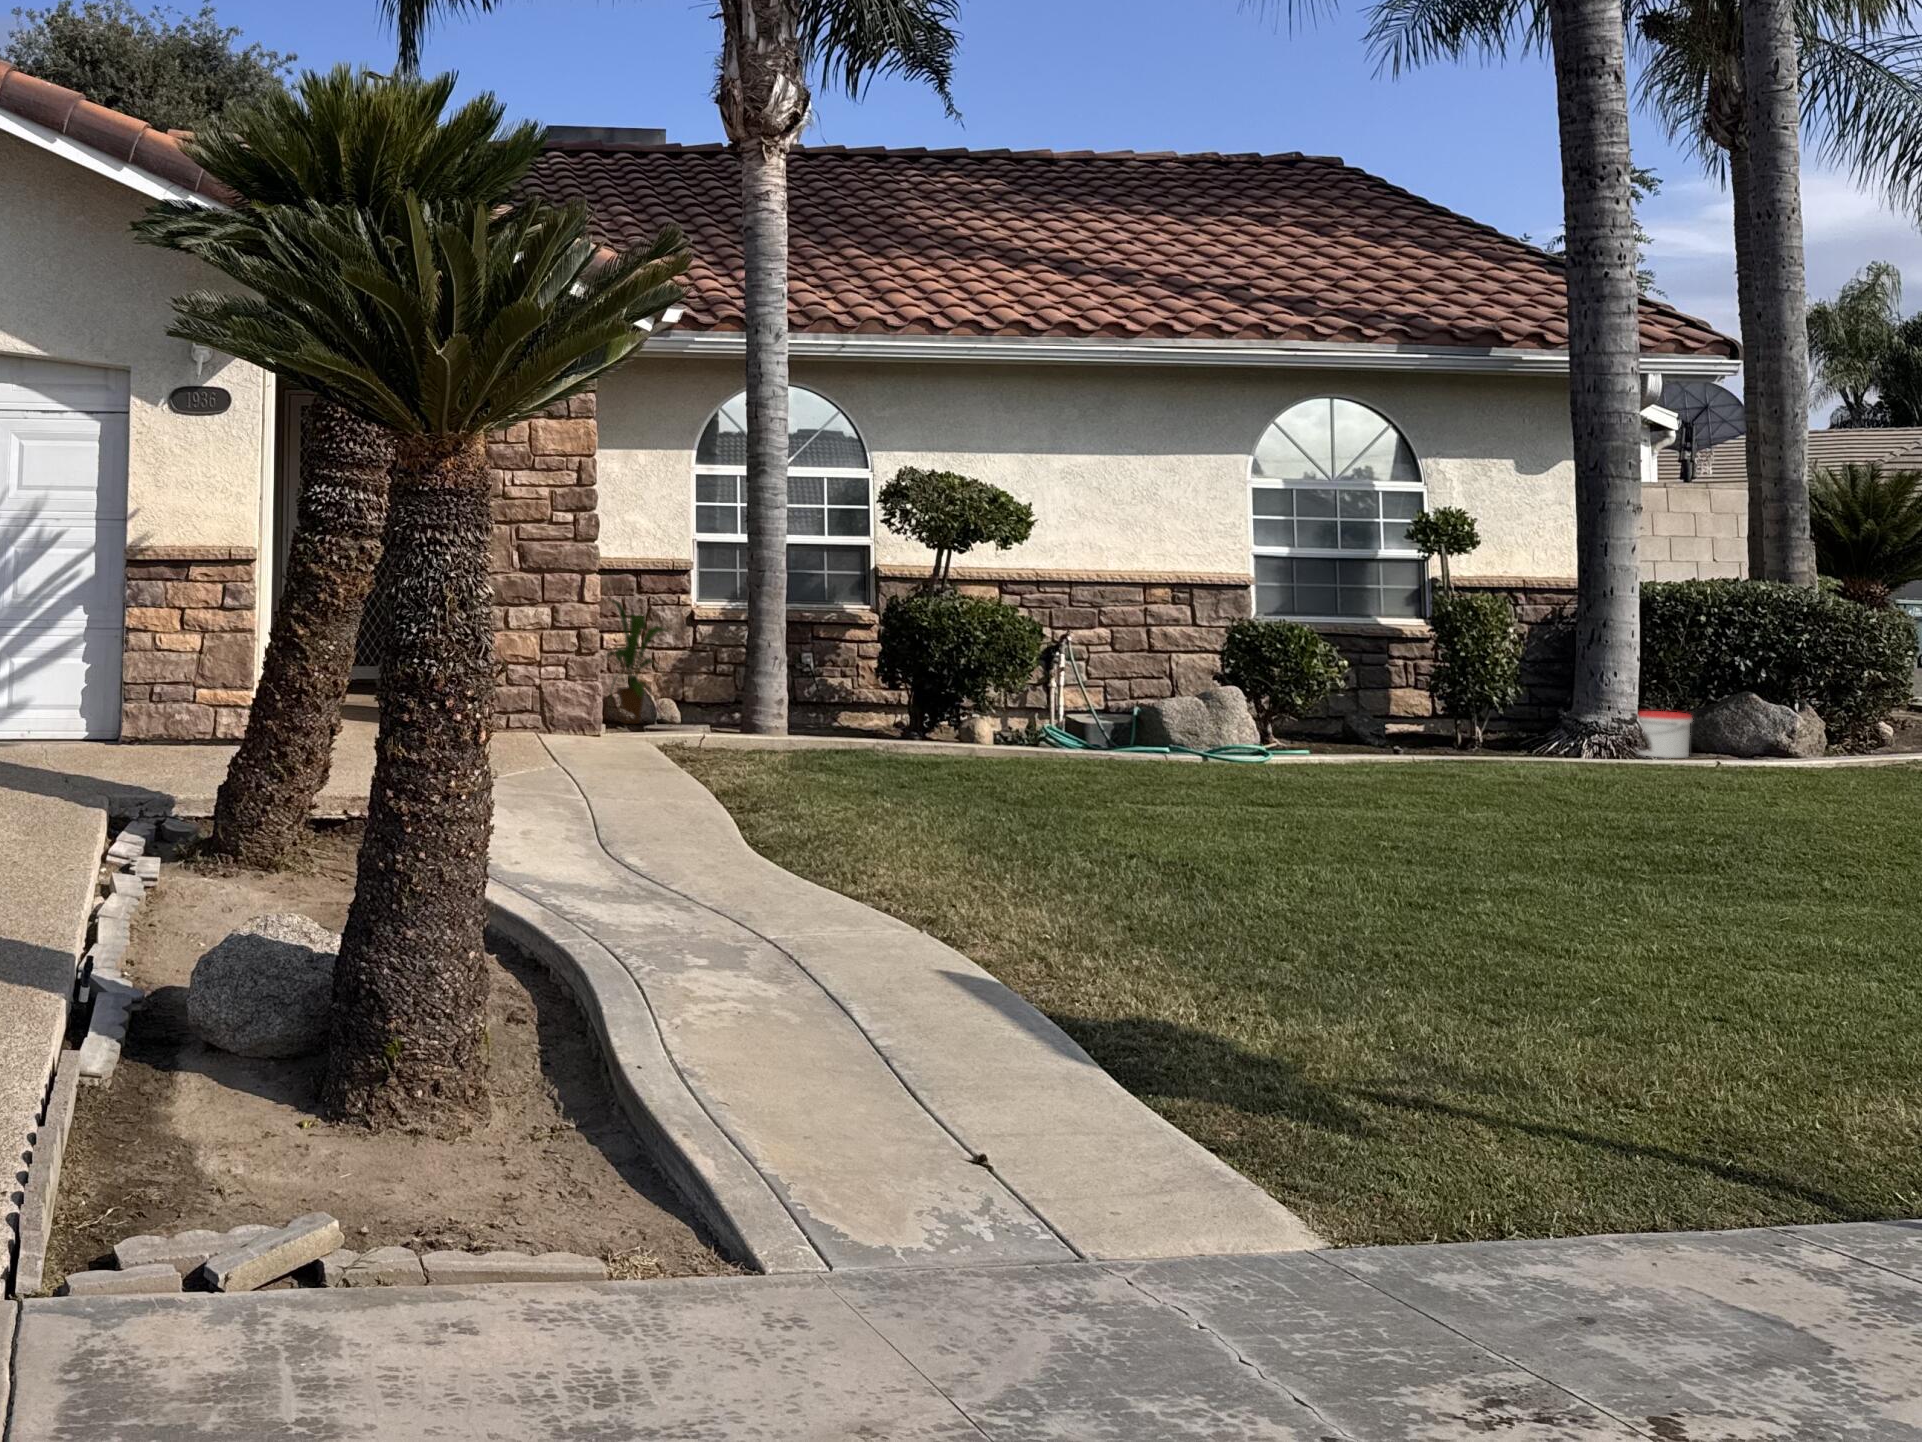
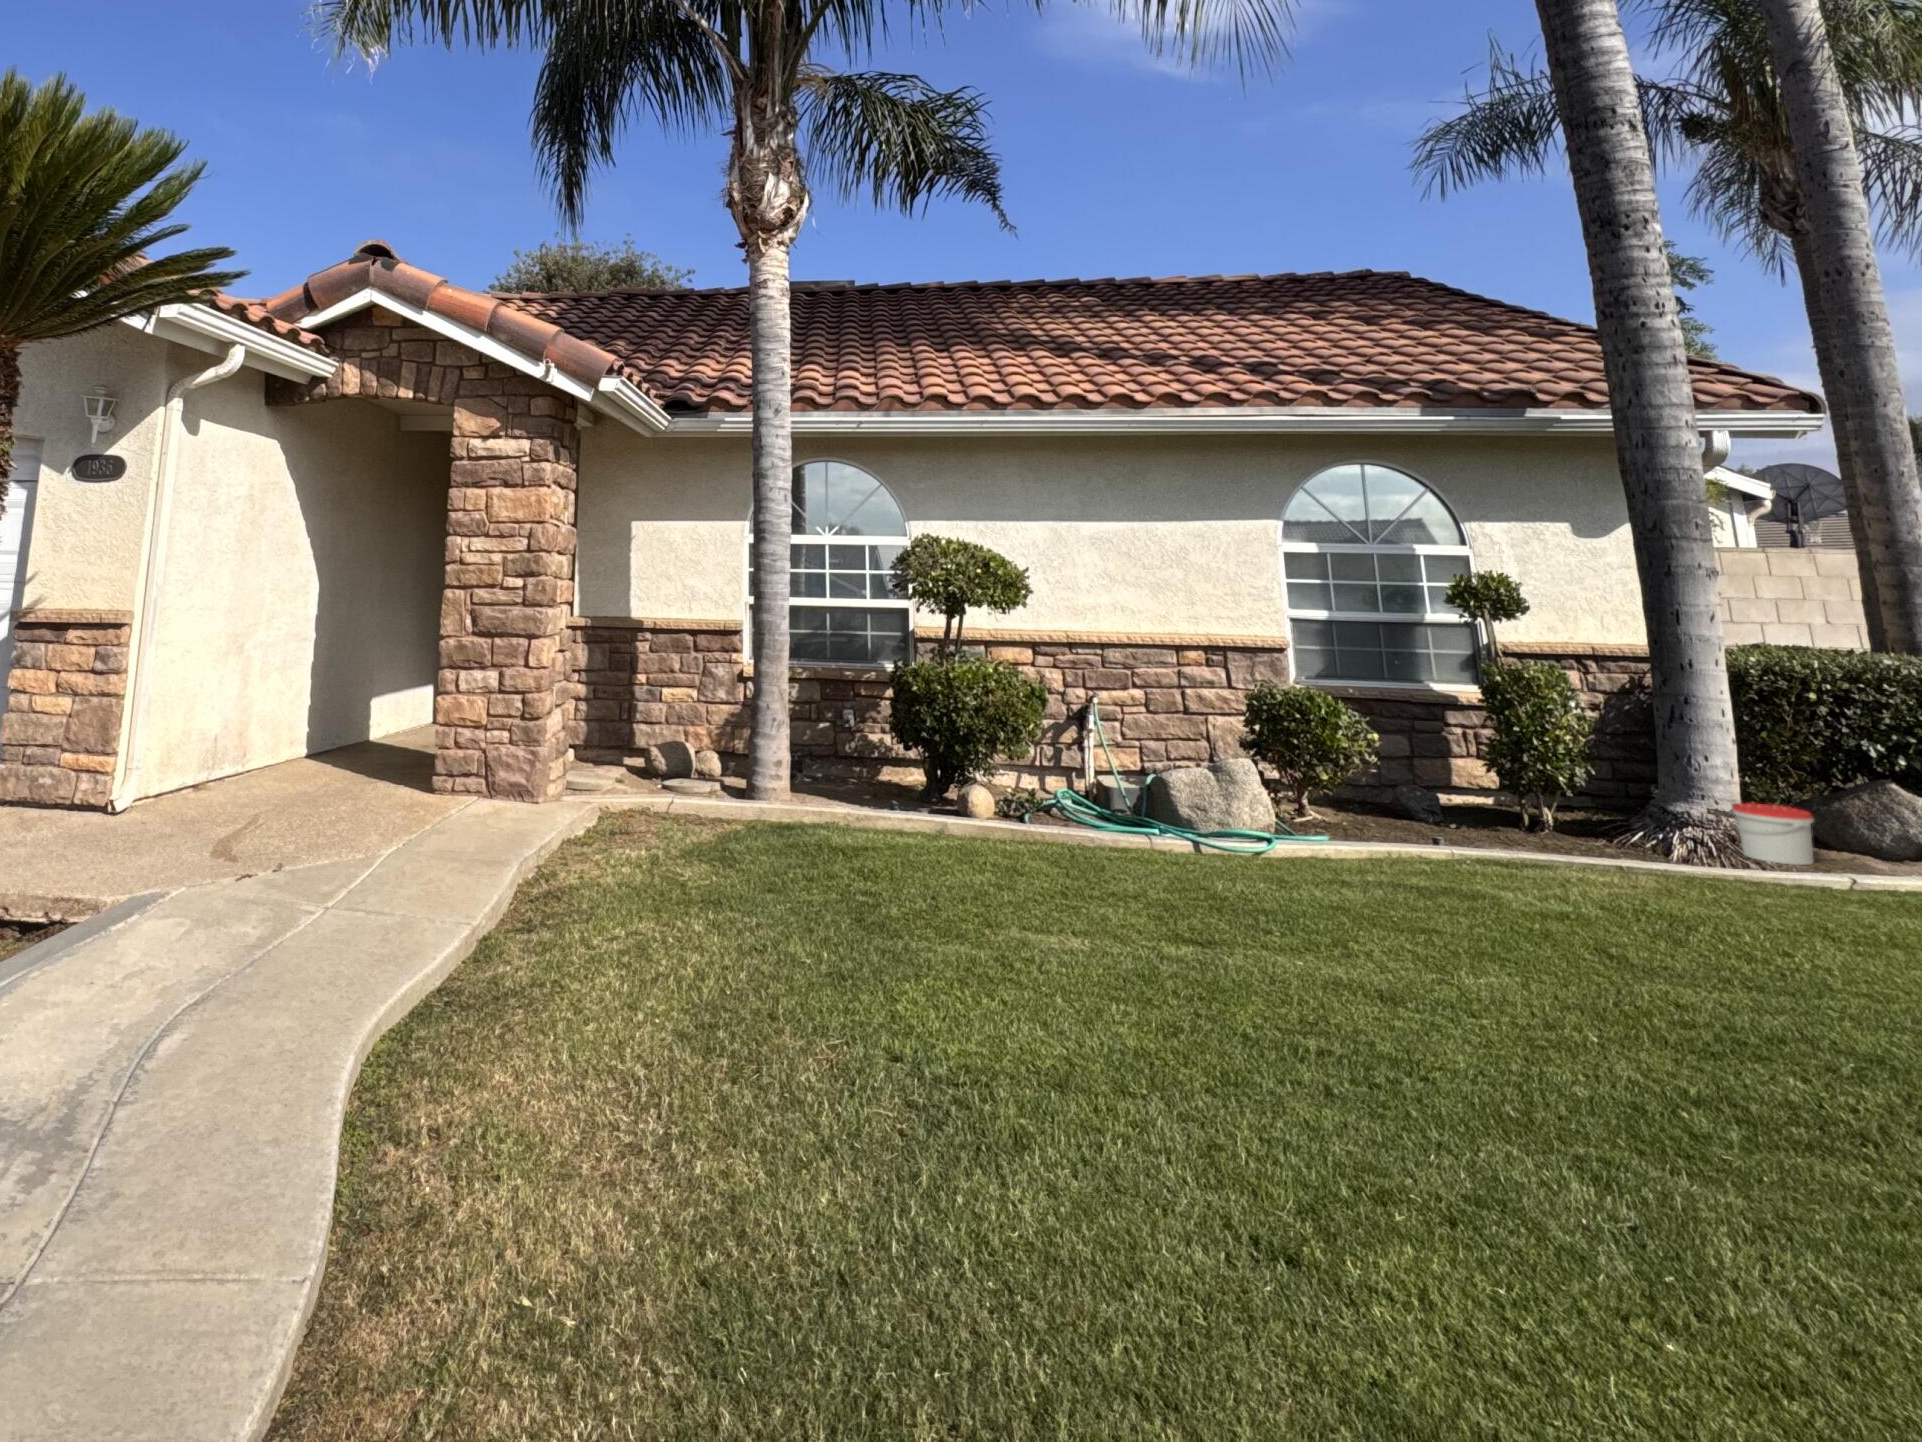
house plant: present [606,600,666,724] -> none [642,656,717,772]

